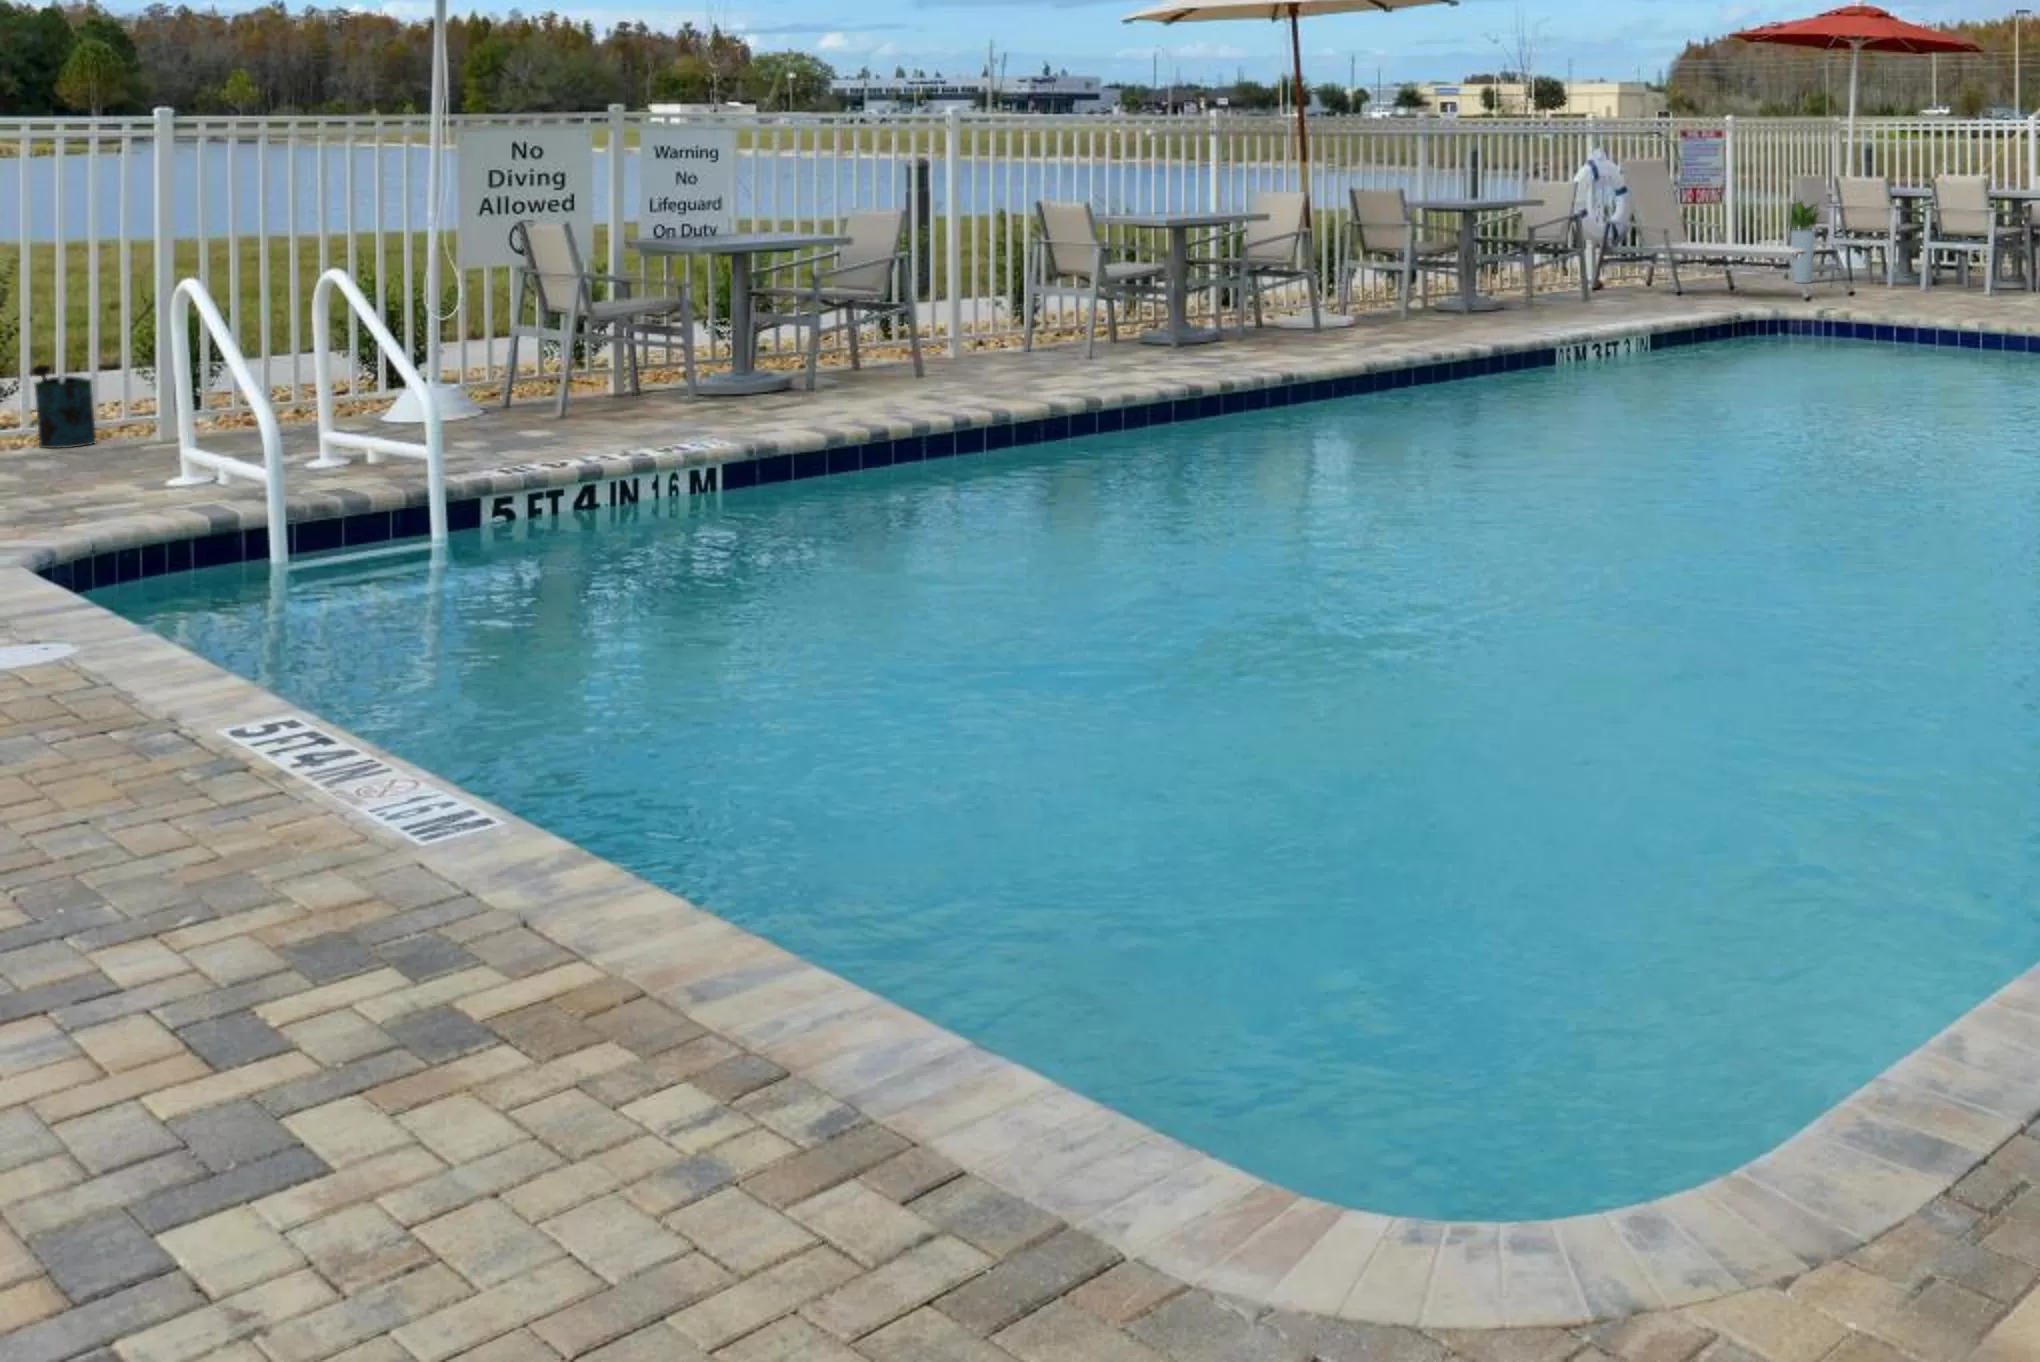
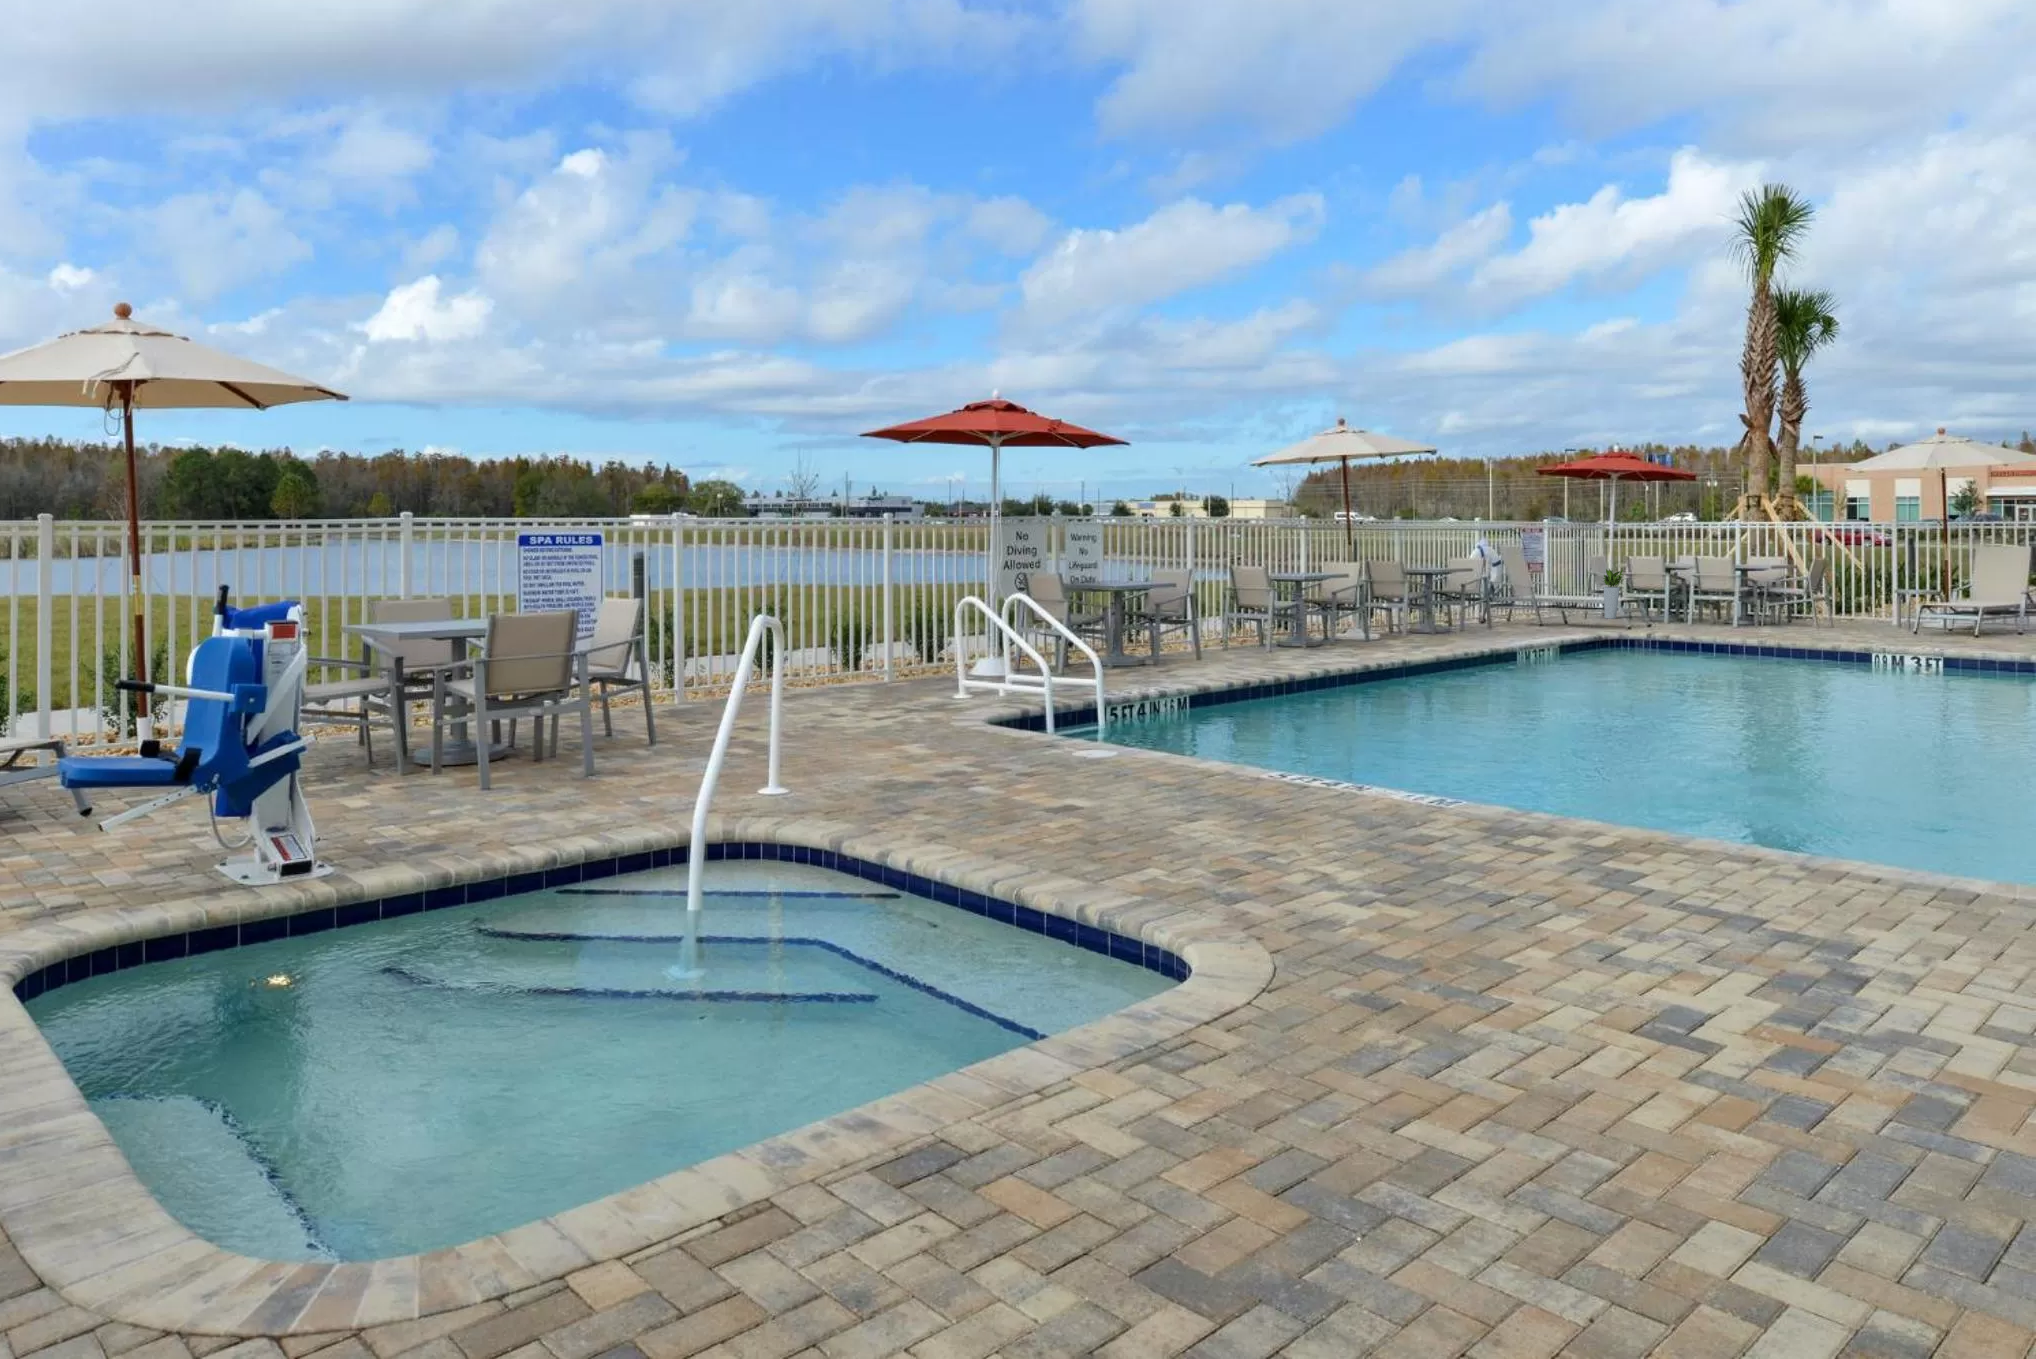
watering can: present [33,365,96,448] -> none [828,640,865,680]

